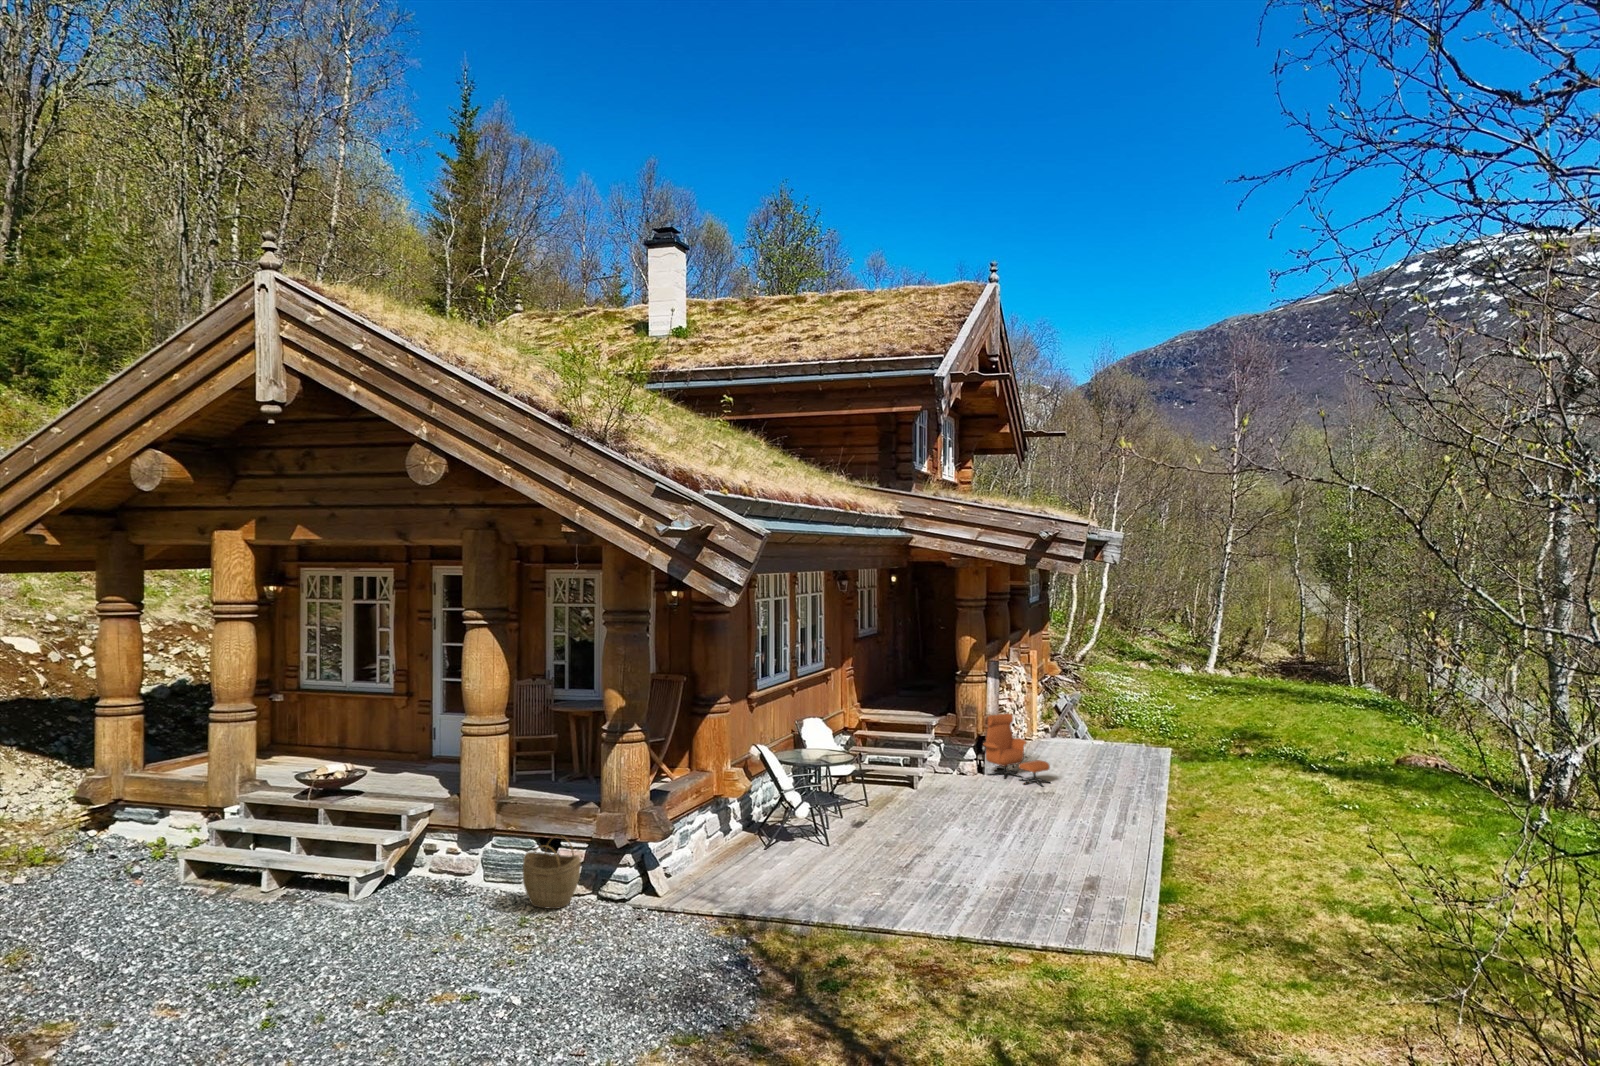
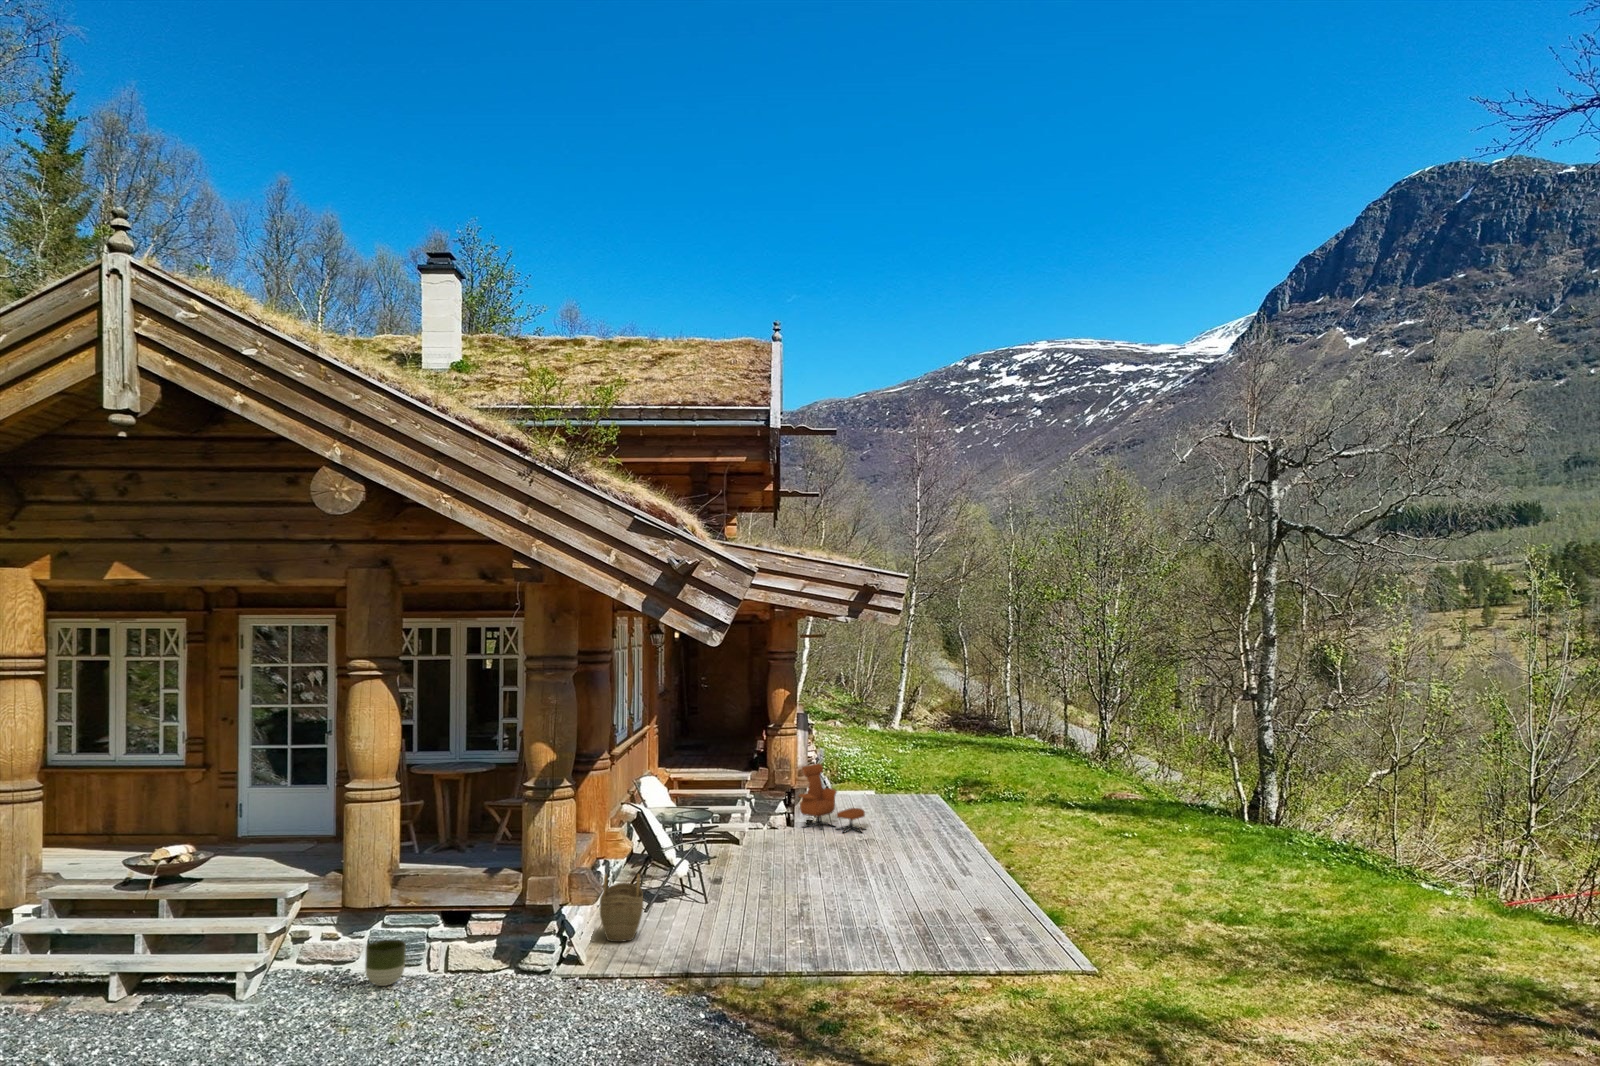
woven basket: present [523,835,581,909] -> present [600,874,643,942]
planter: none [469,856,503,897] -> present [365,940,406,986]

